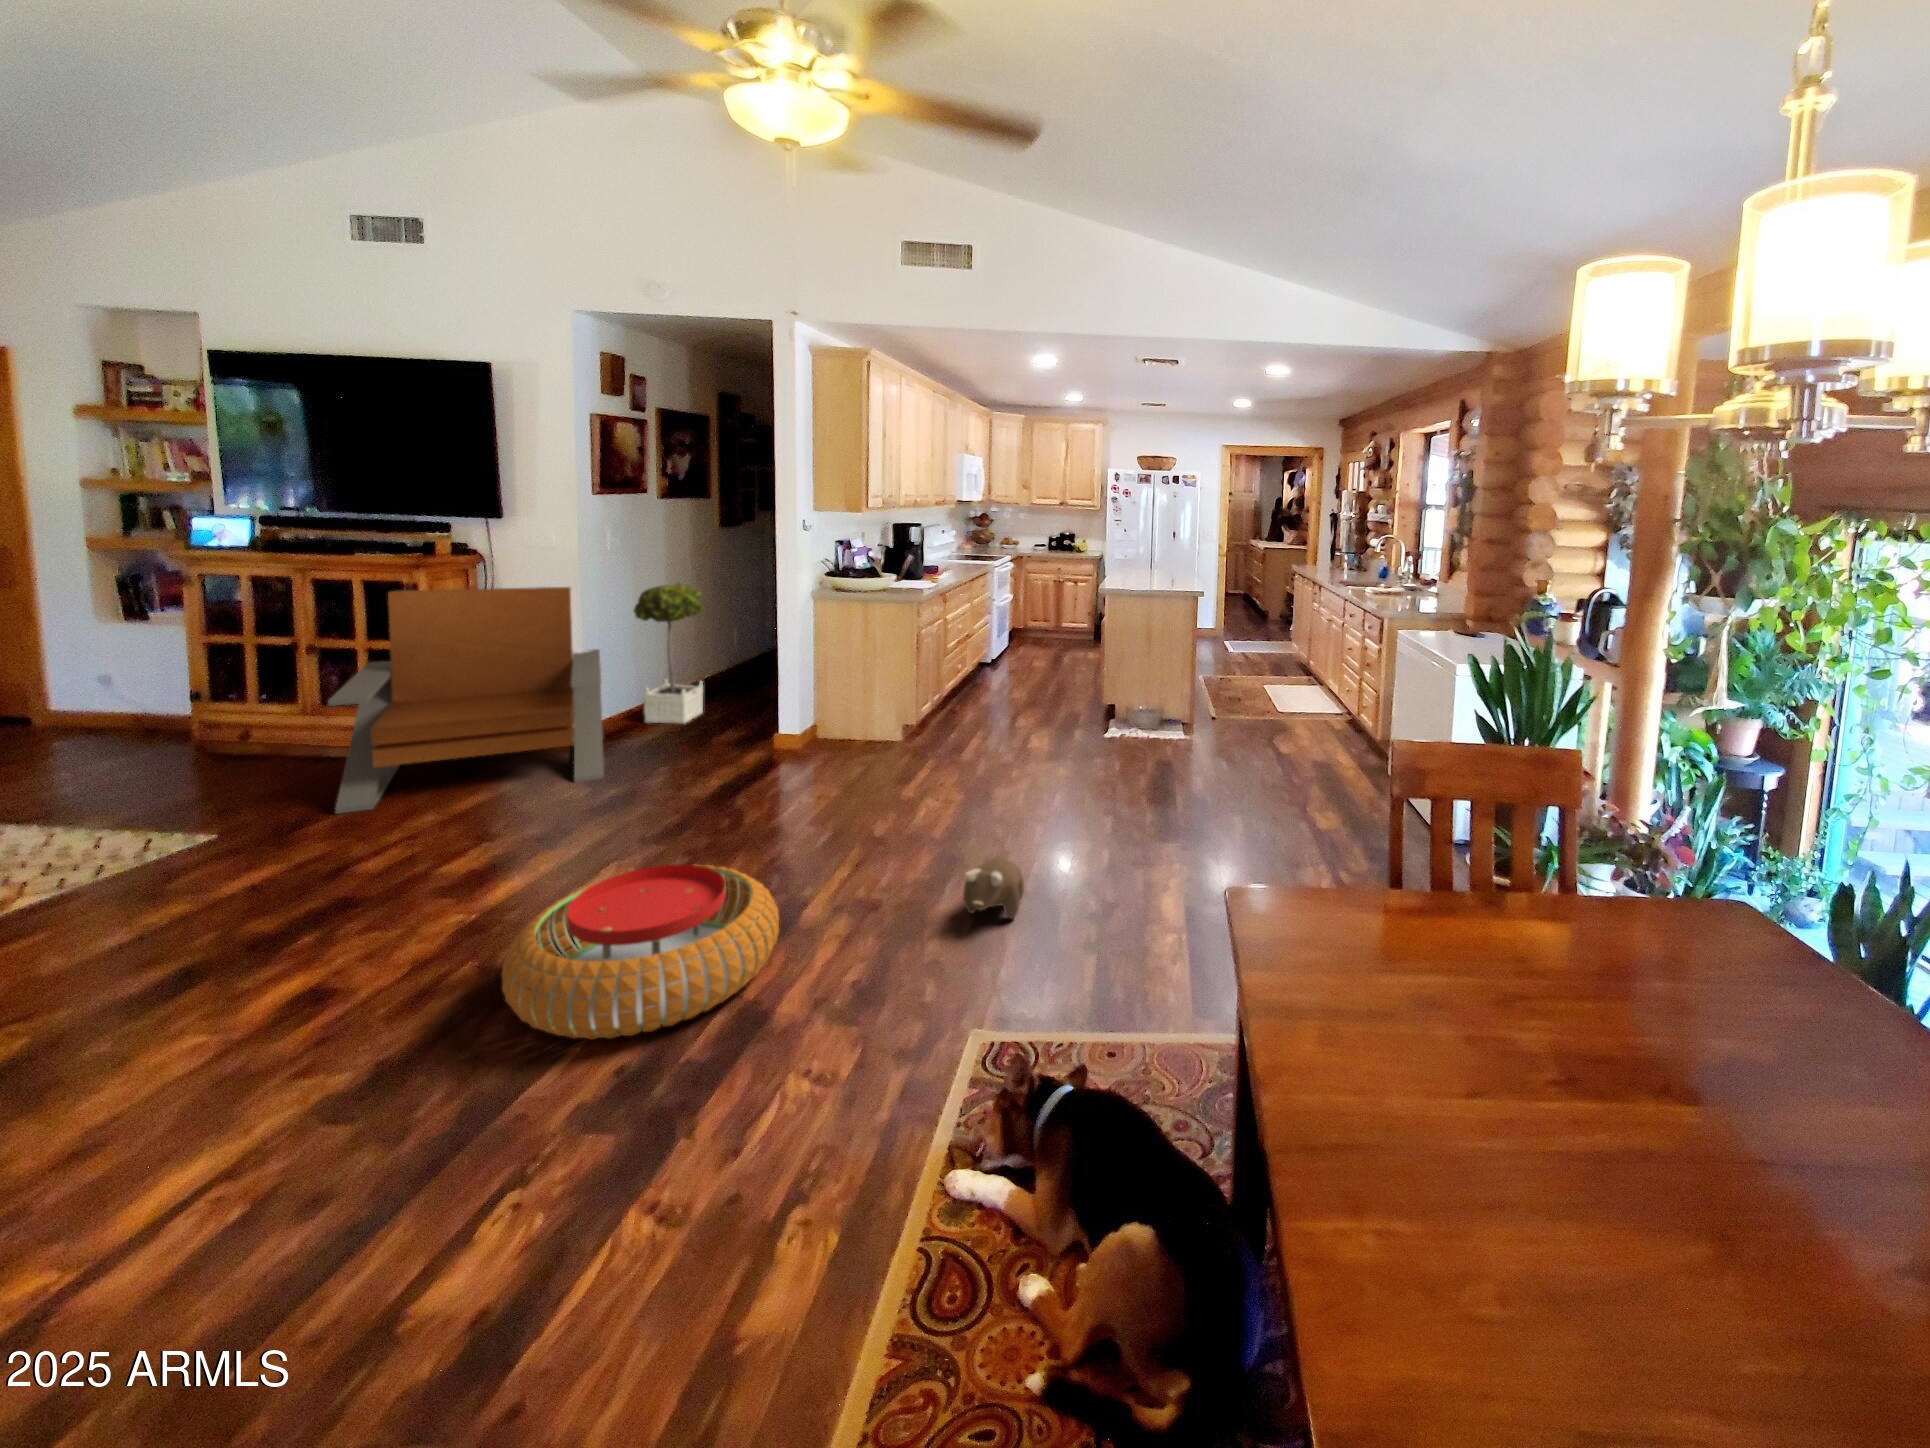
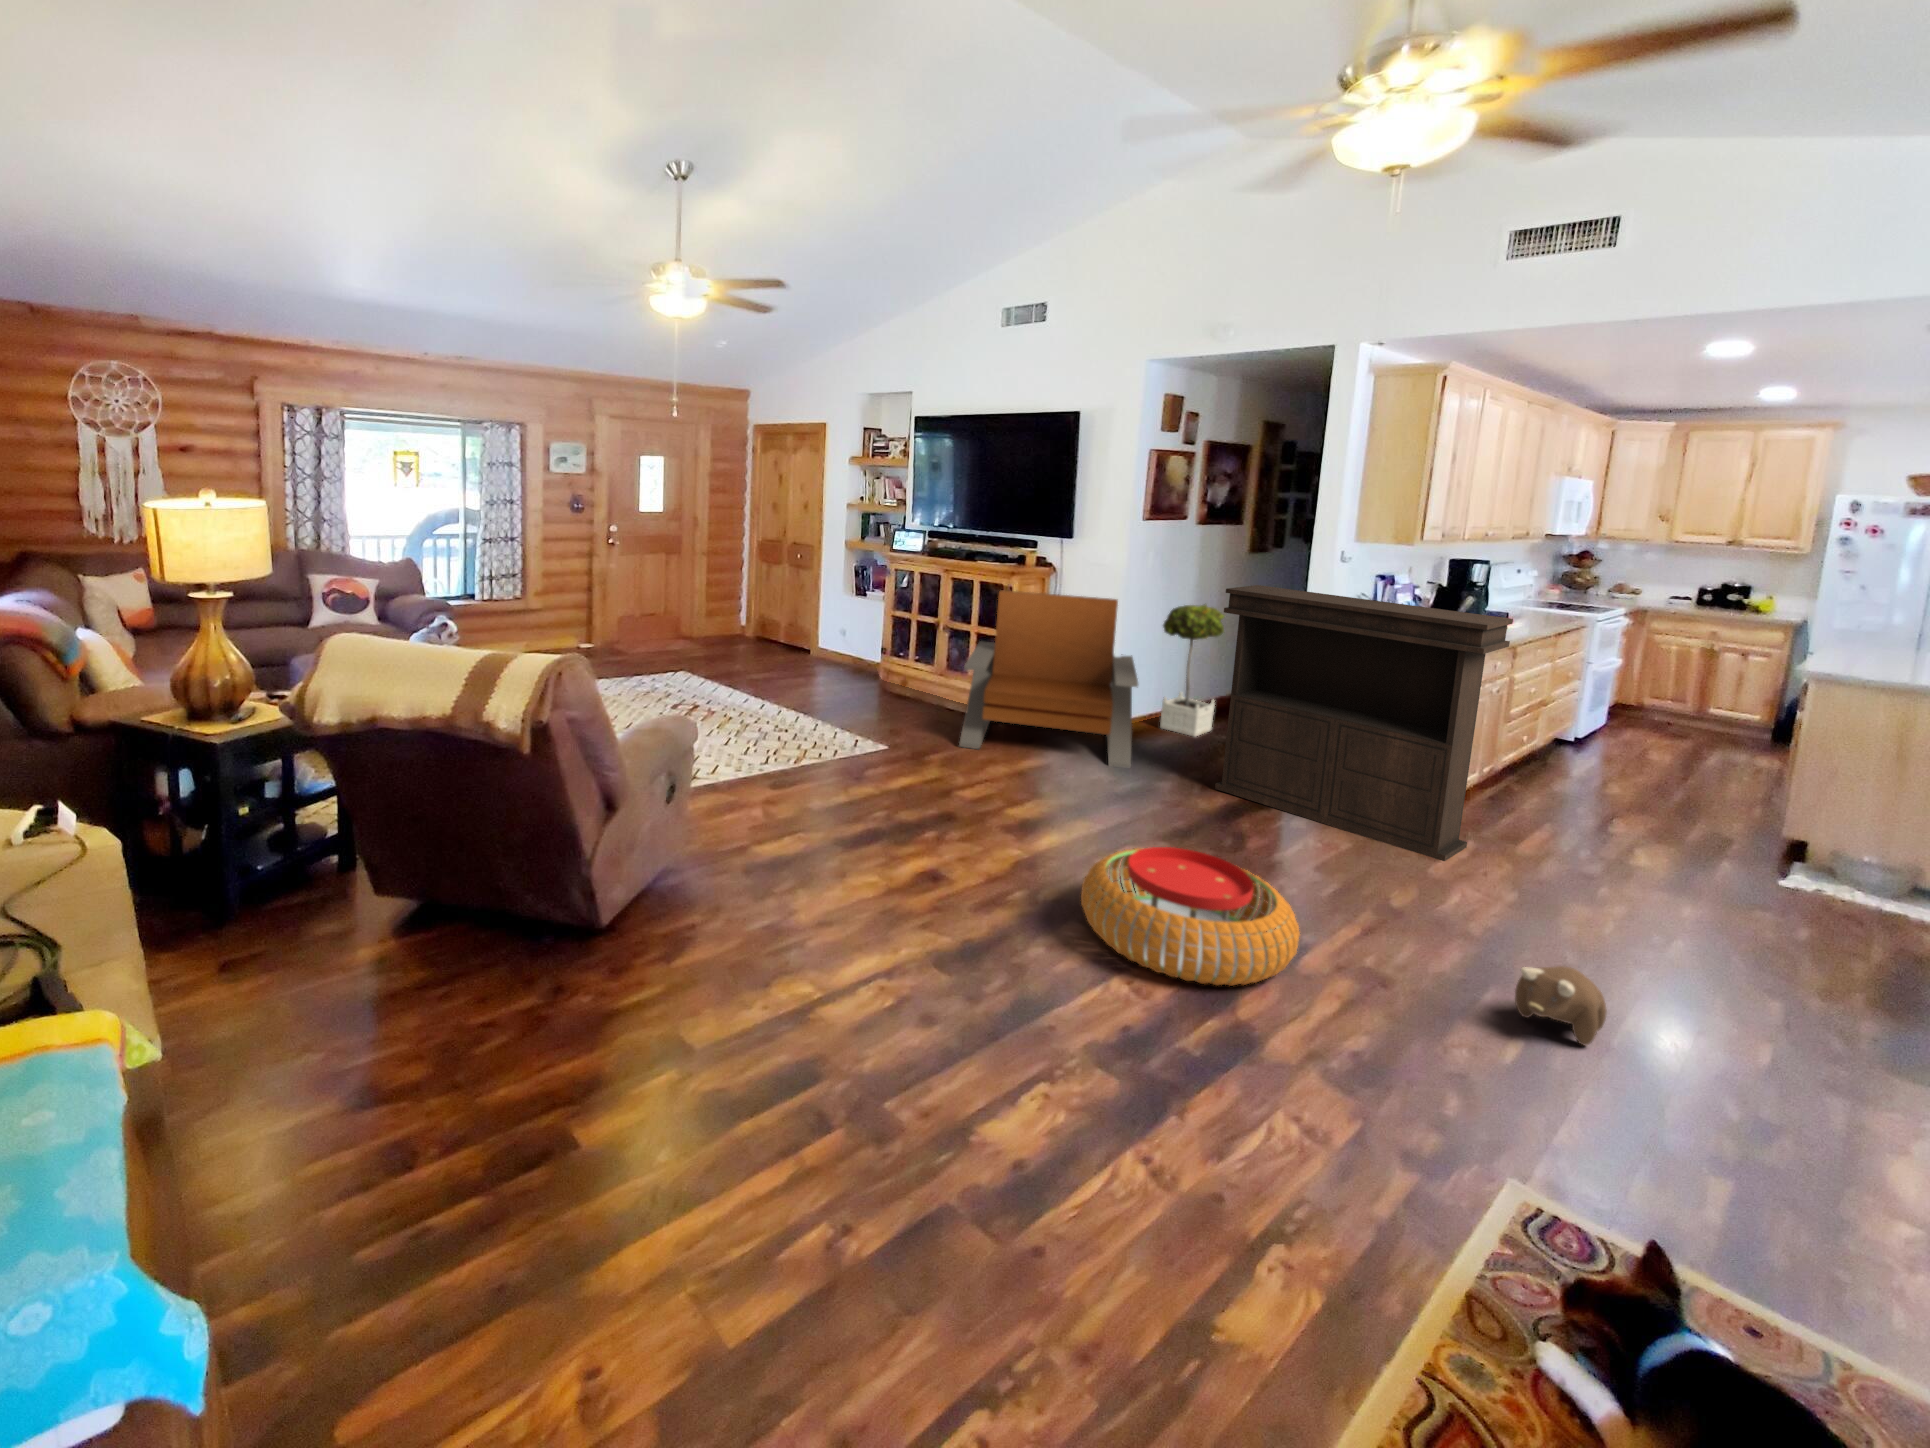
console table: none [689,557,938,788] -> present [1215,585,1513,861]

